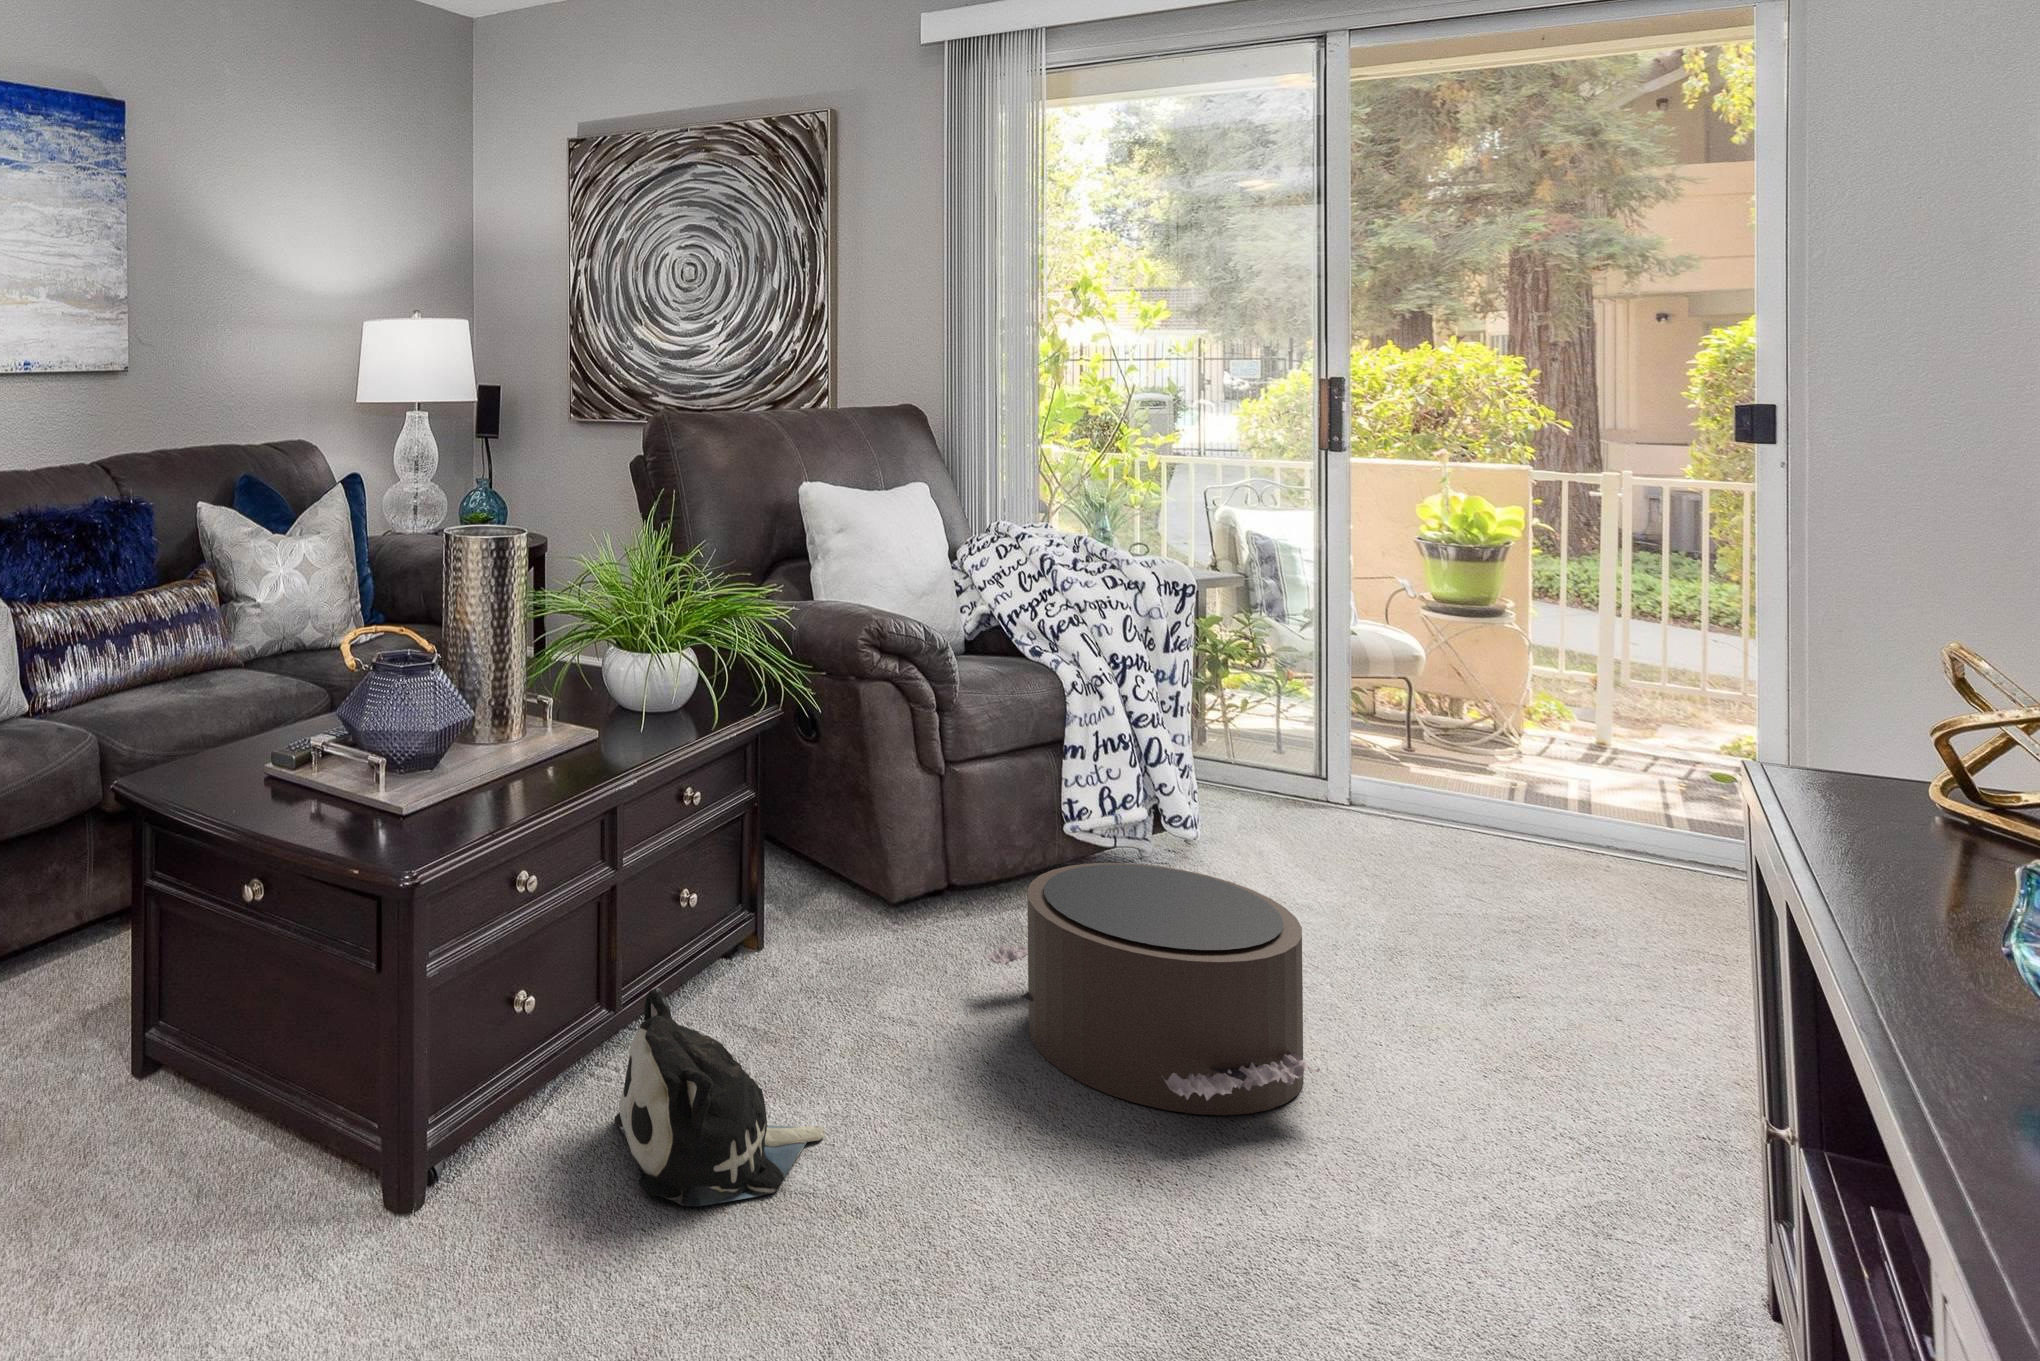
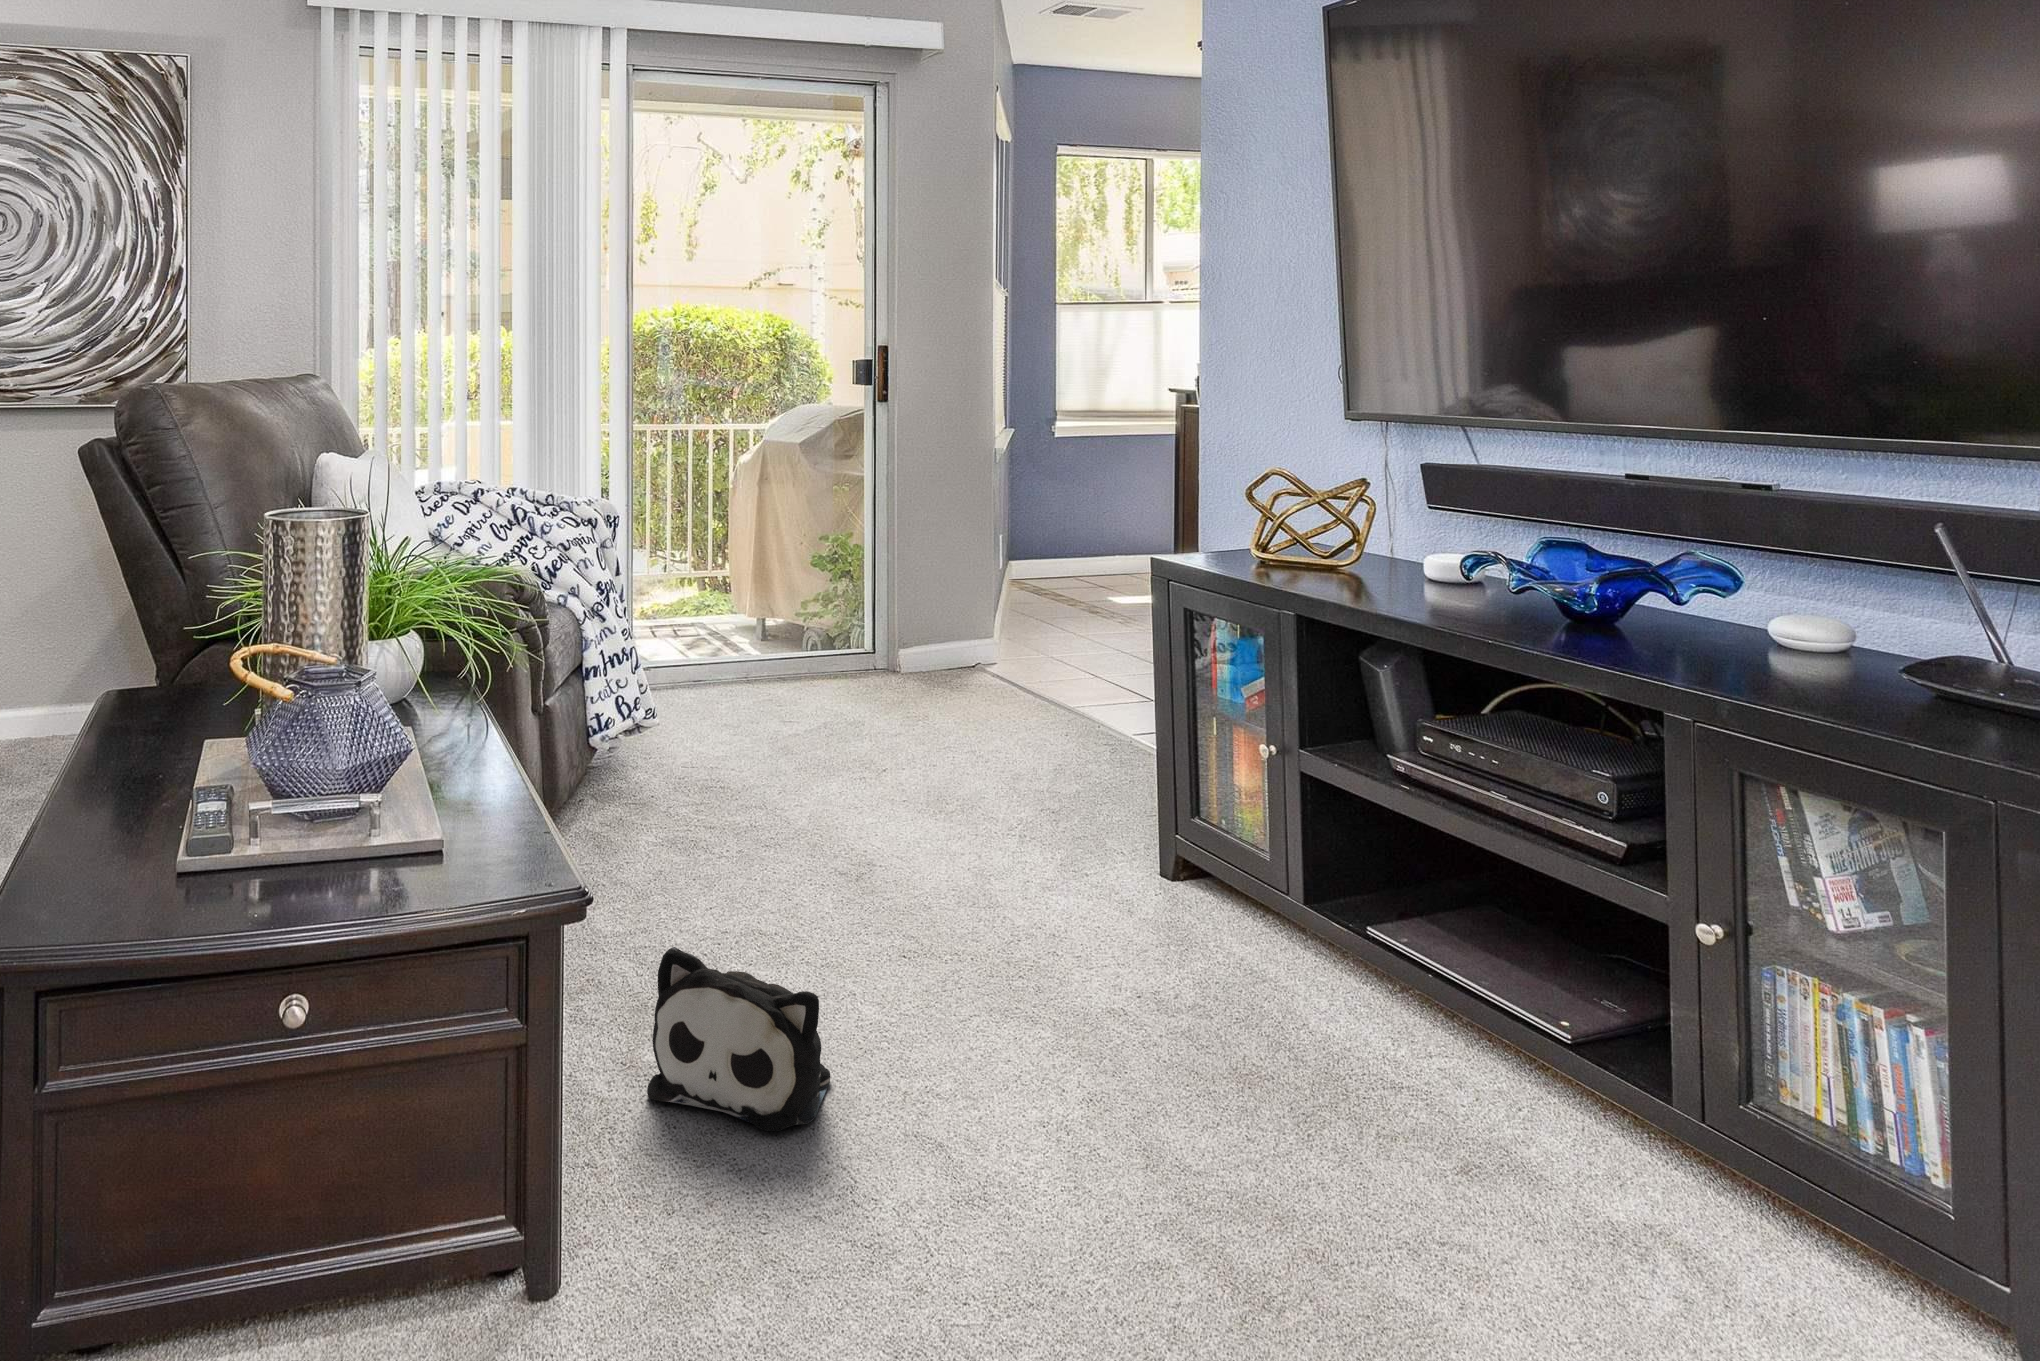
pouf: present [985,863,1320,1115] -> none [684,734,956,916]

